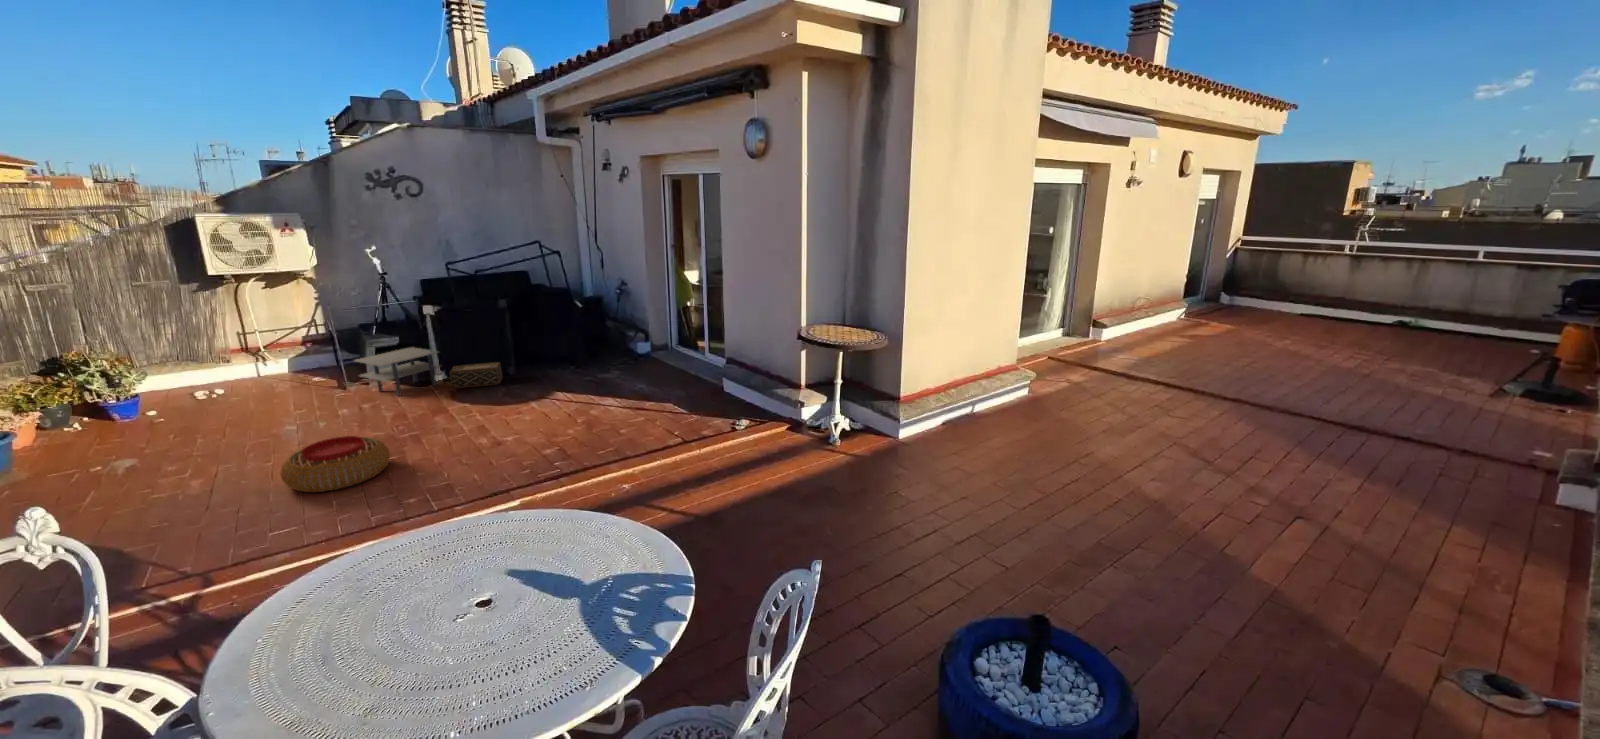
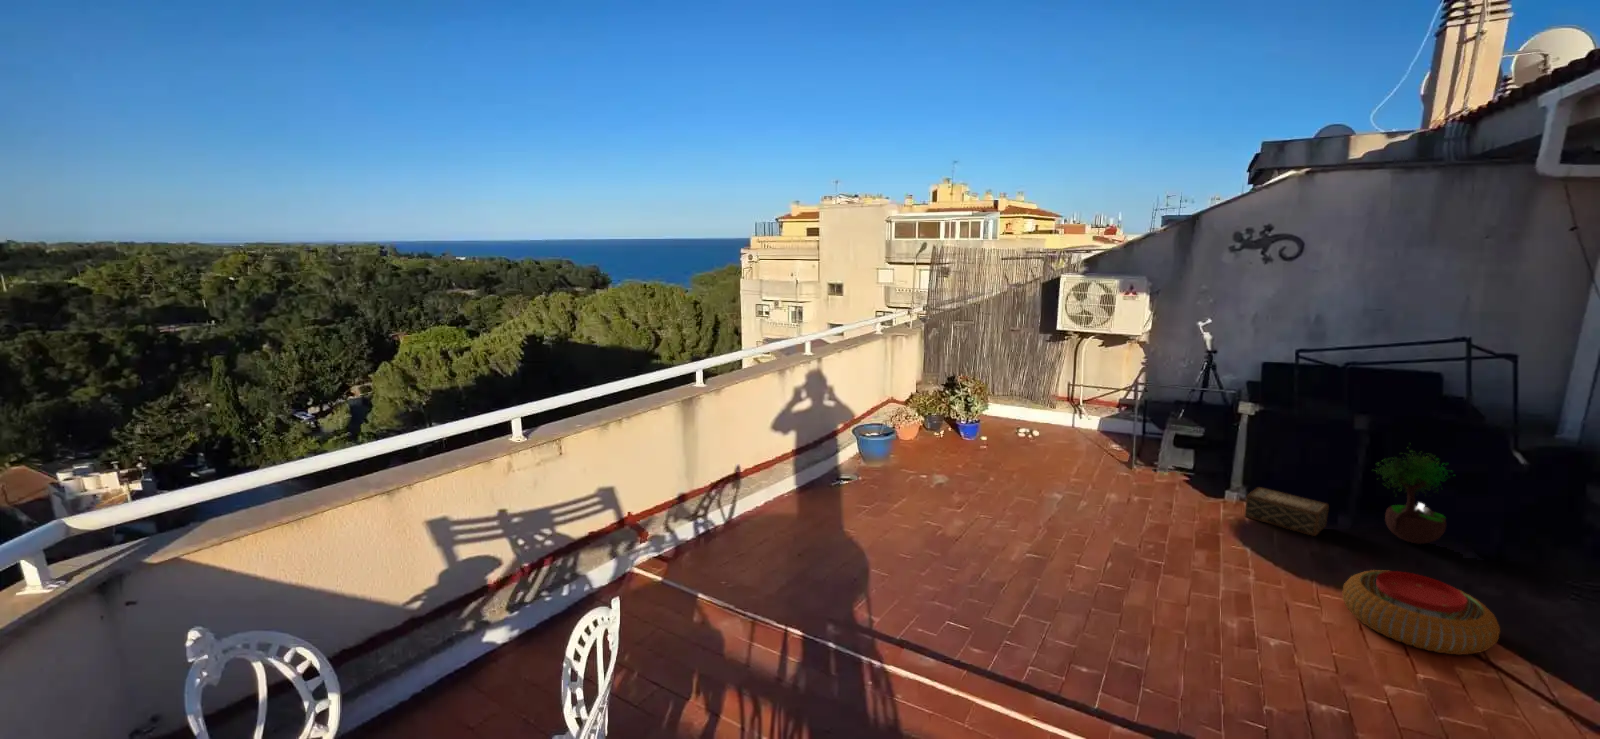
potted tree: none [517,308,560,371] -> present [1376,451,1447,544]
side table: present [355,347,441,396] -> none [1144,444,1245,503]
pouf: present [280,436,390,492] -> present [1342,570,1500,655]

